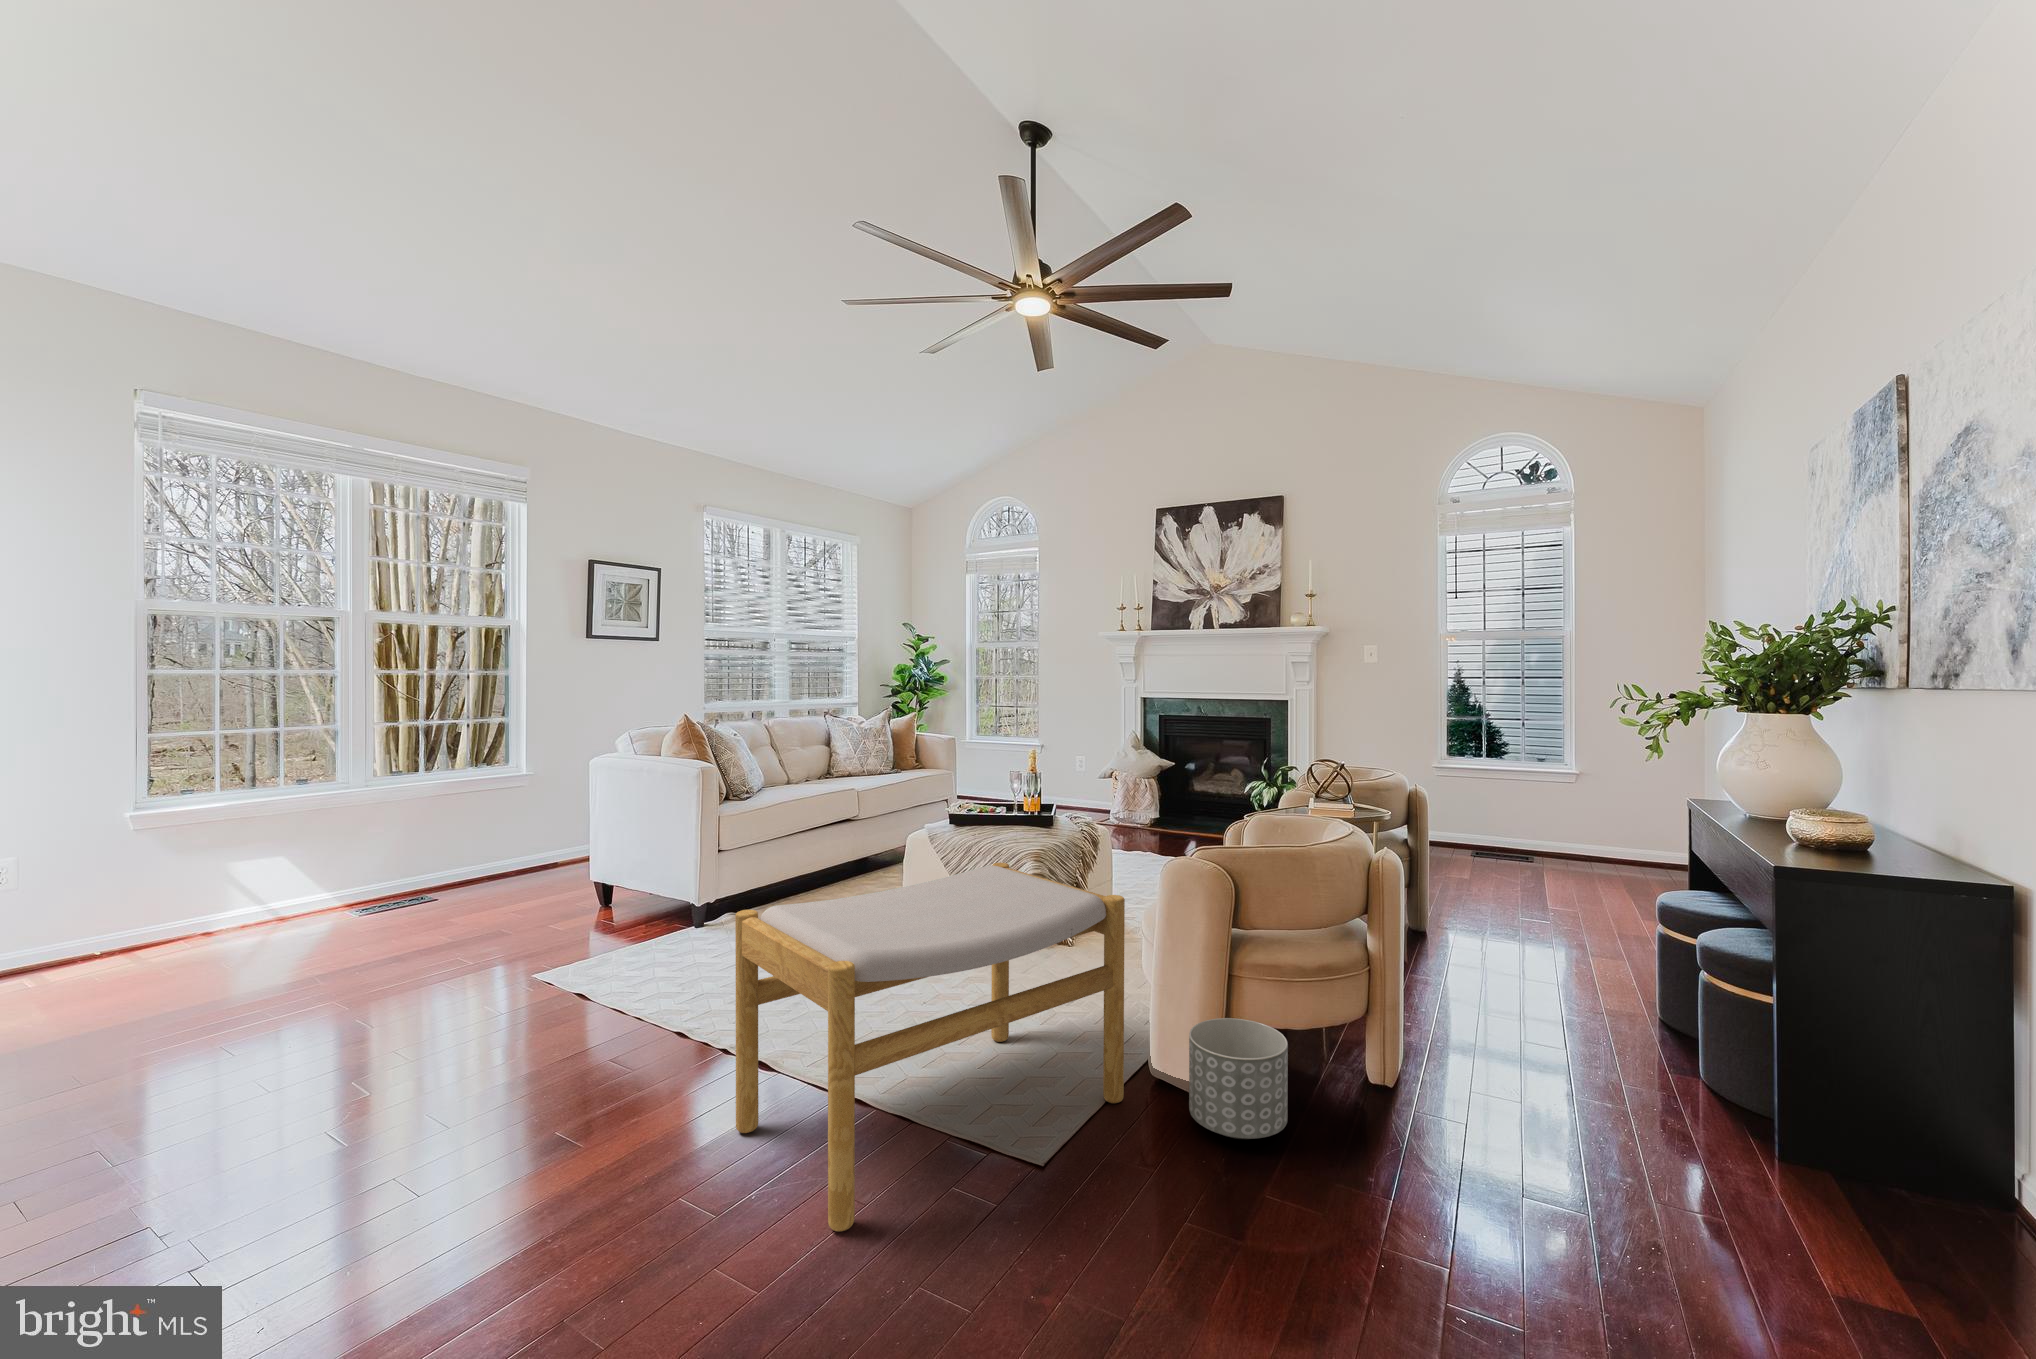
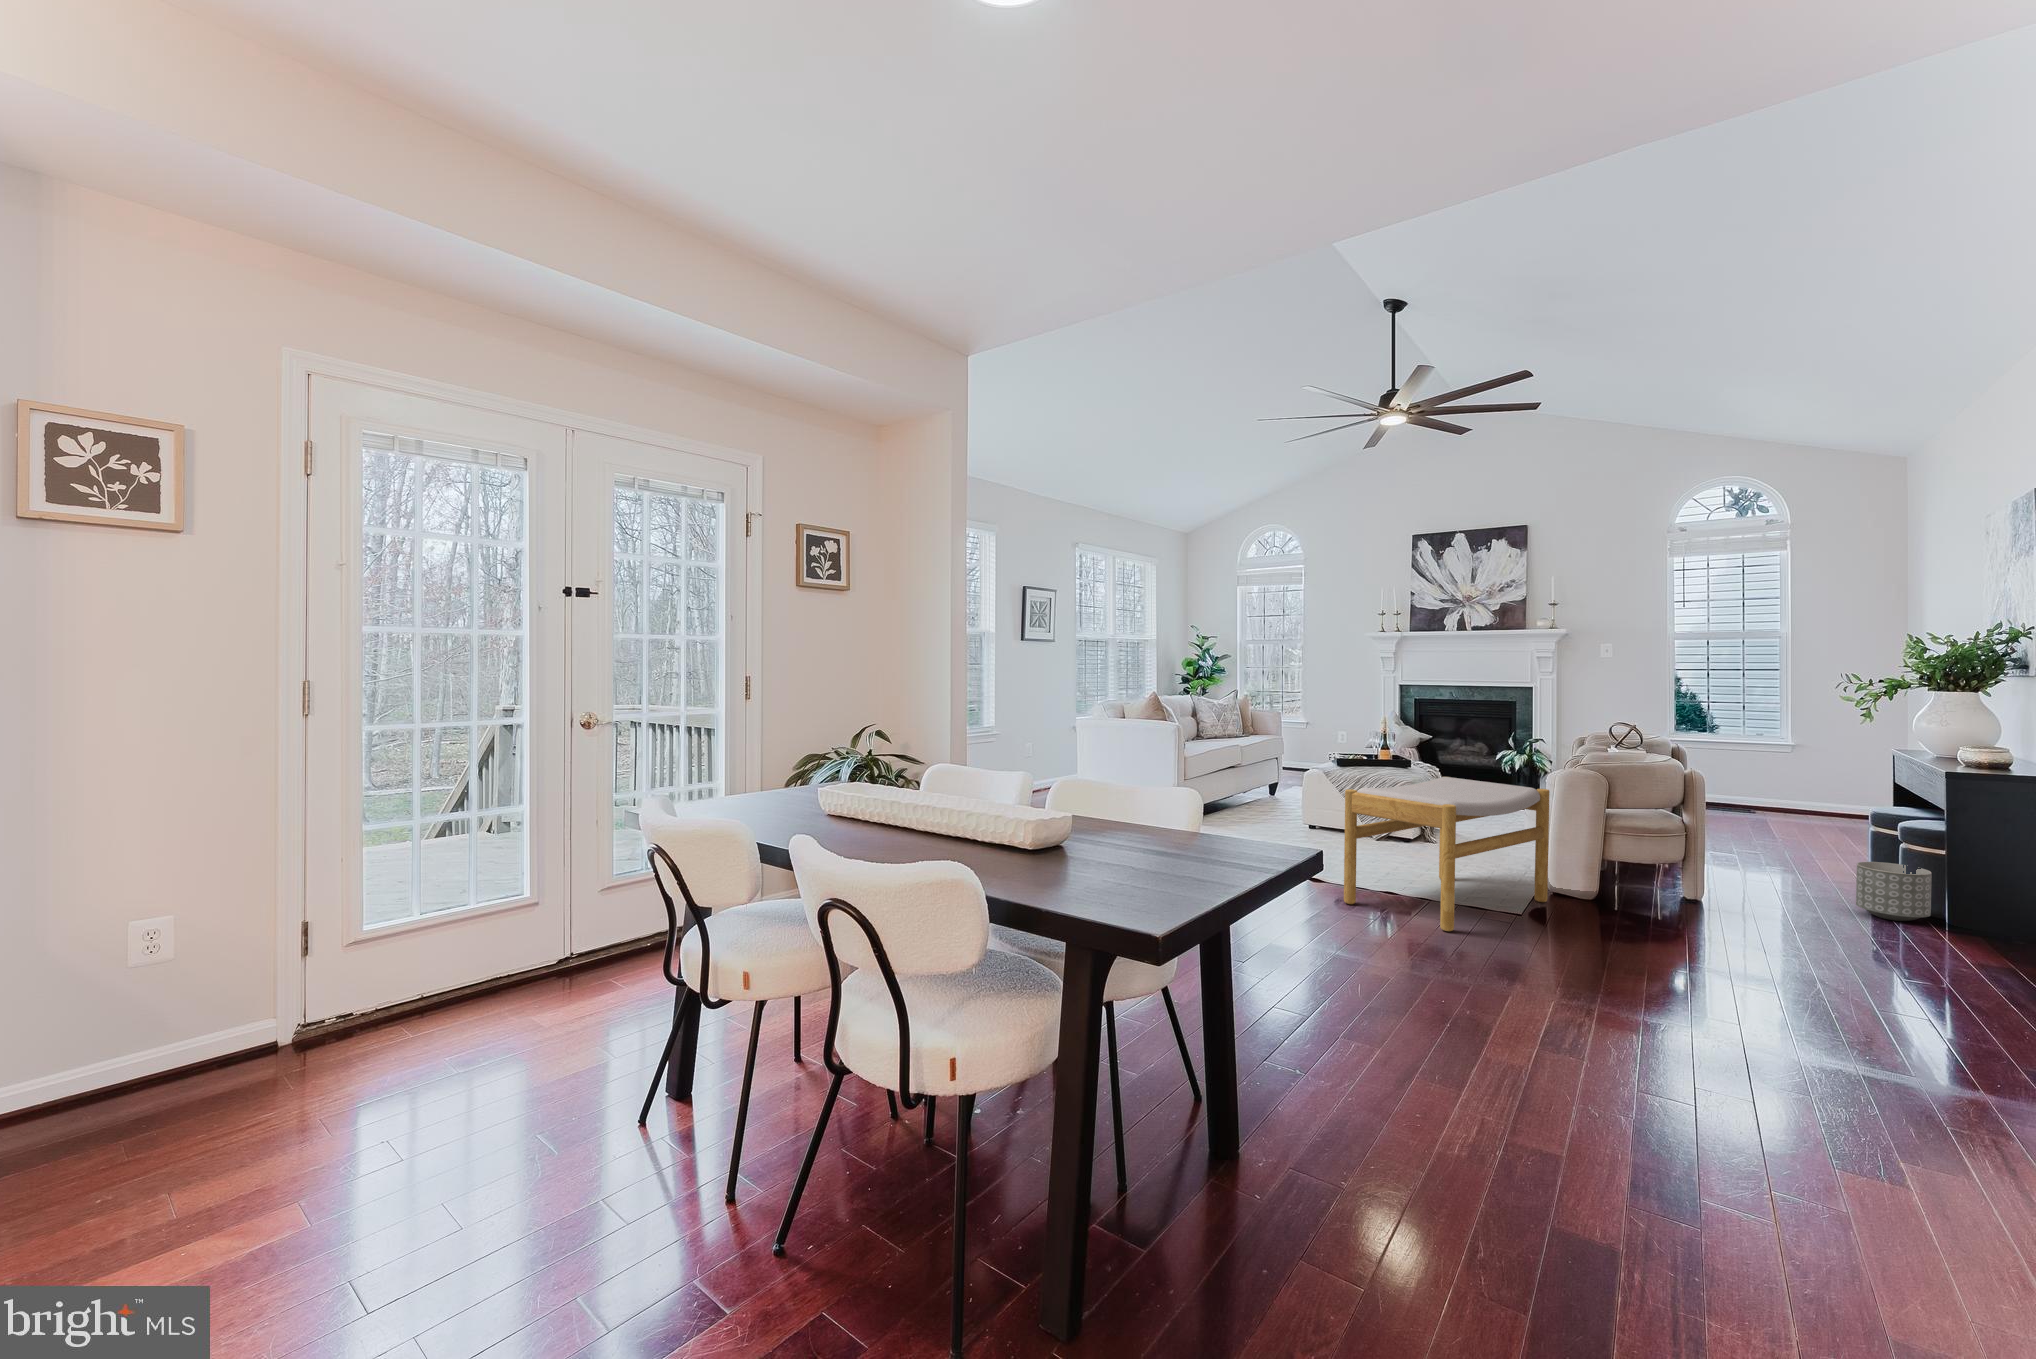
planter: present [1189,1018,1288,1139] -> present [1856,862,1932,921]

